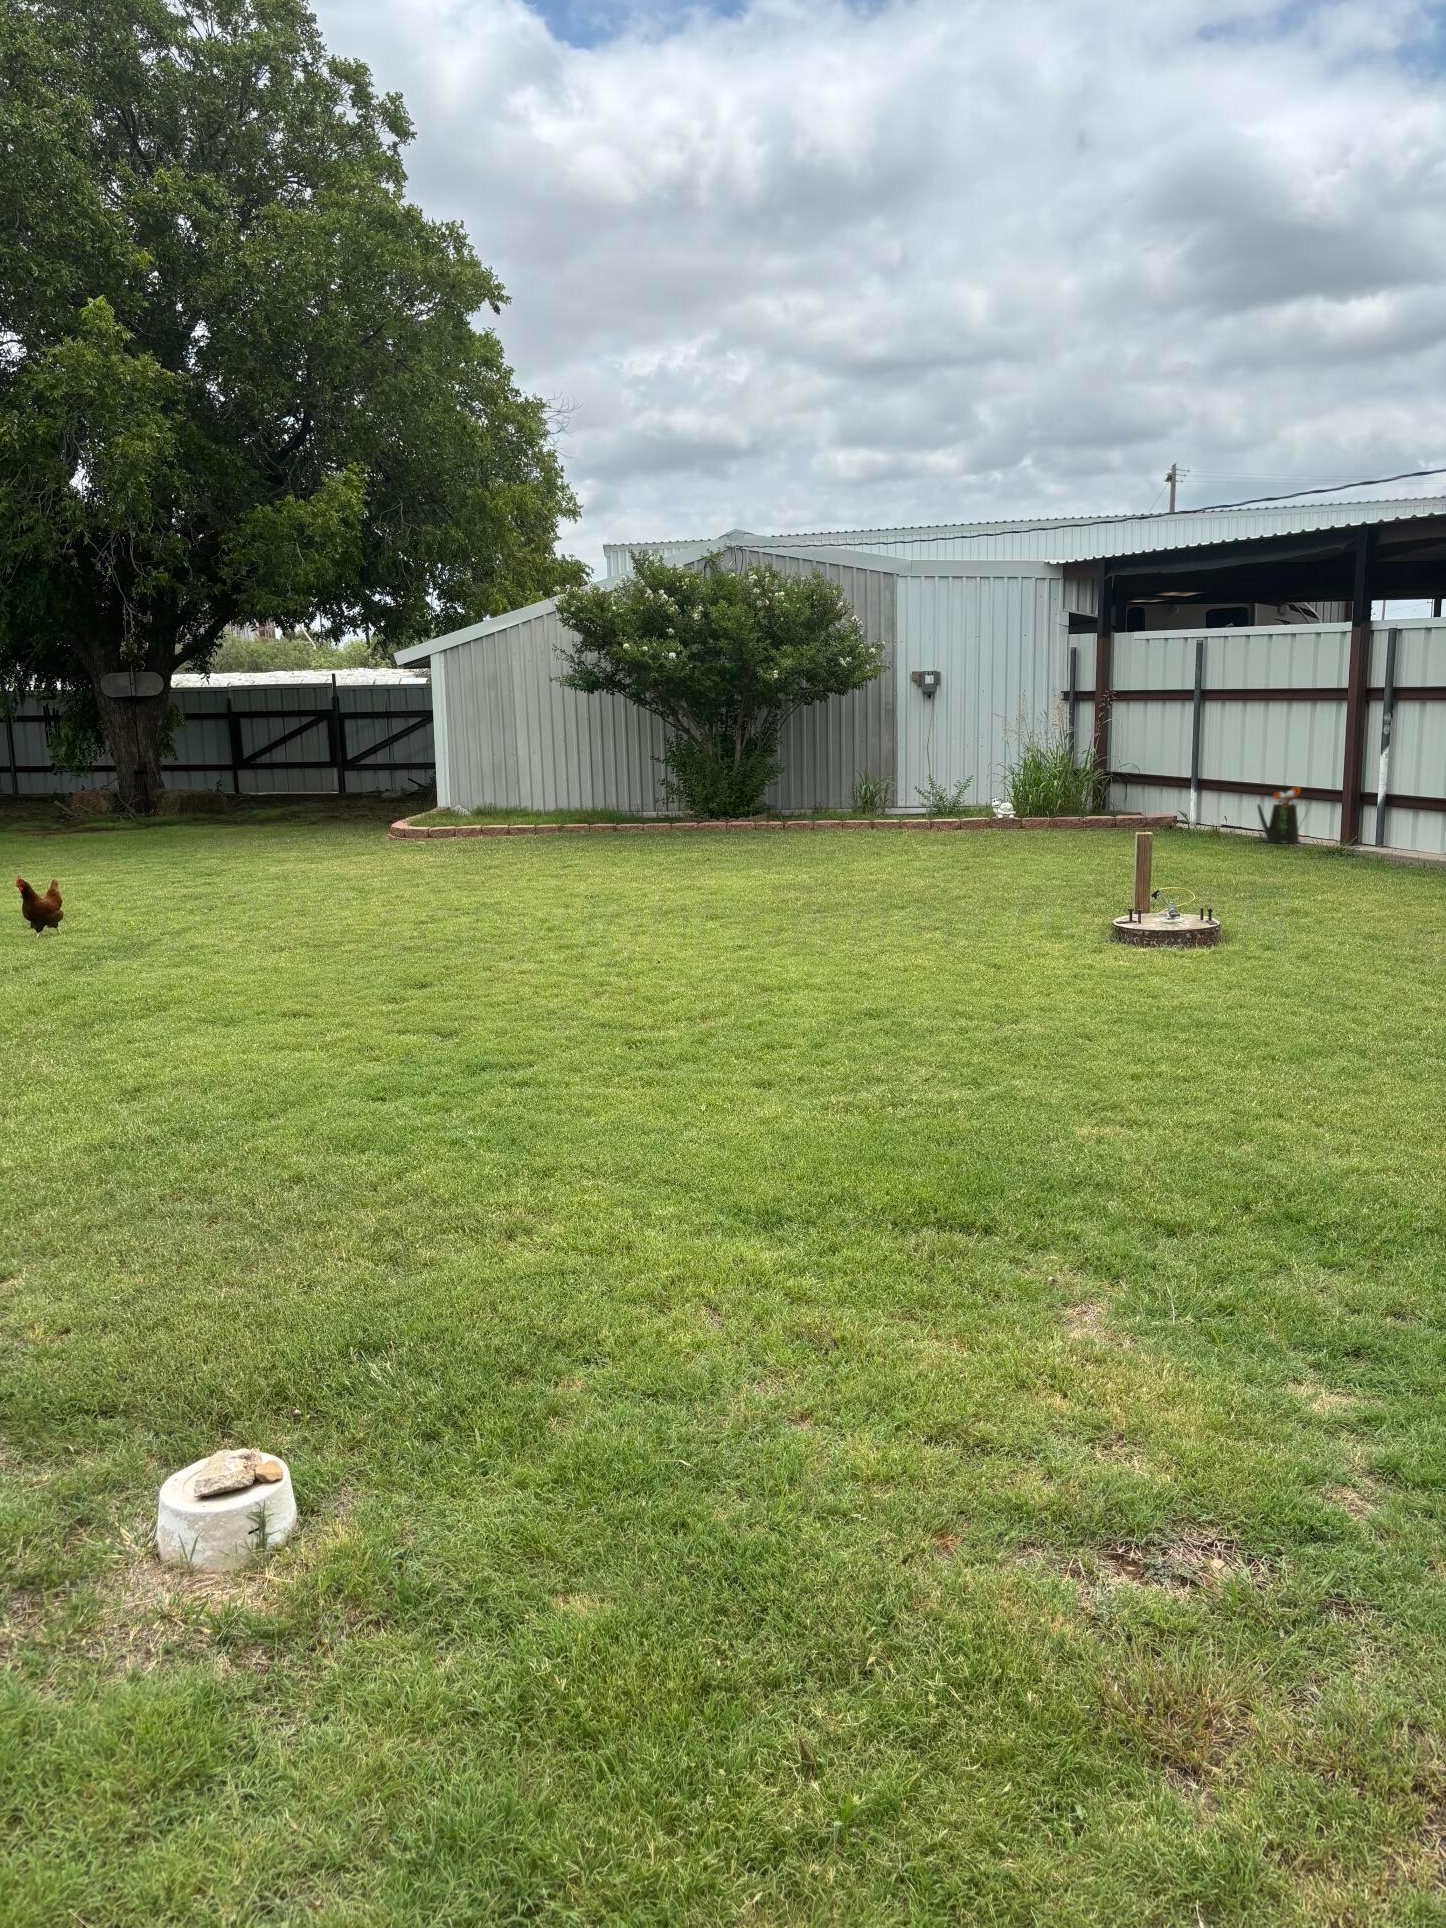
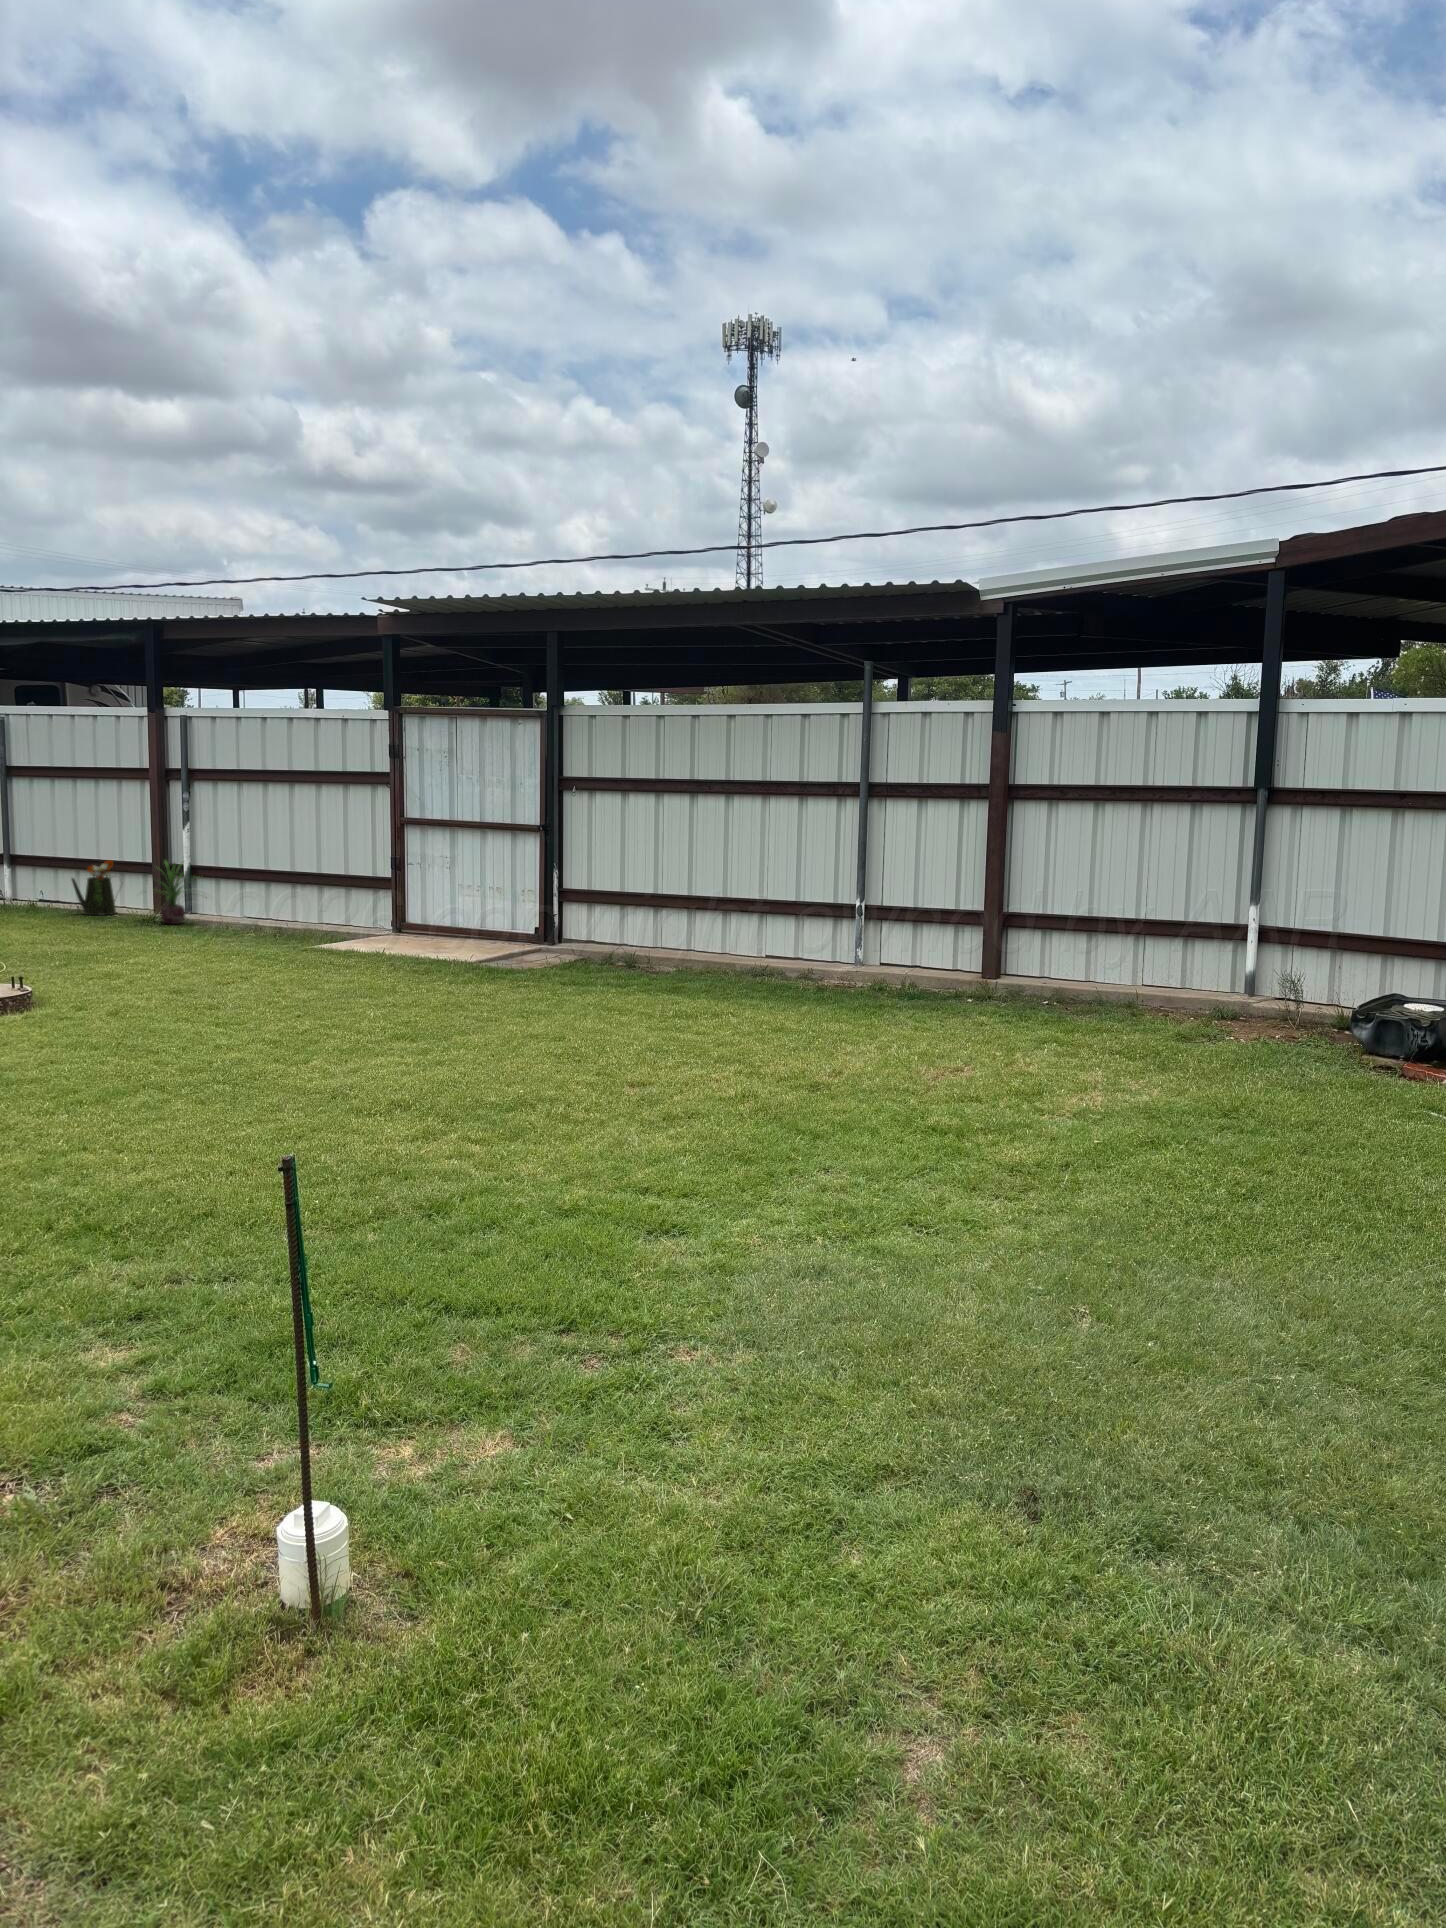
decorative plant: none [1323,787,1403,857] -> present [153,860,186,924]

